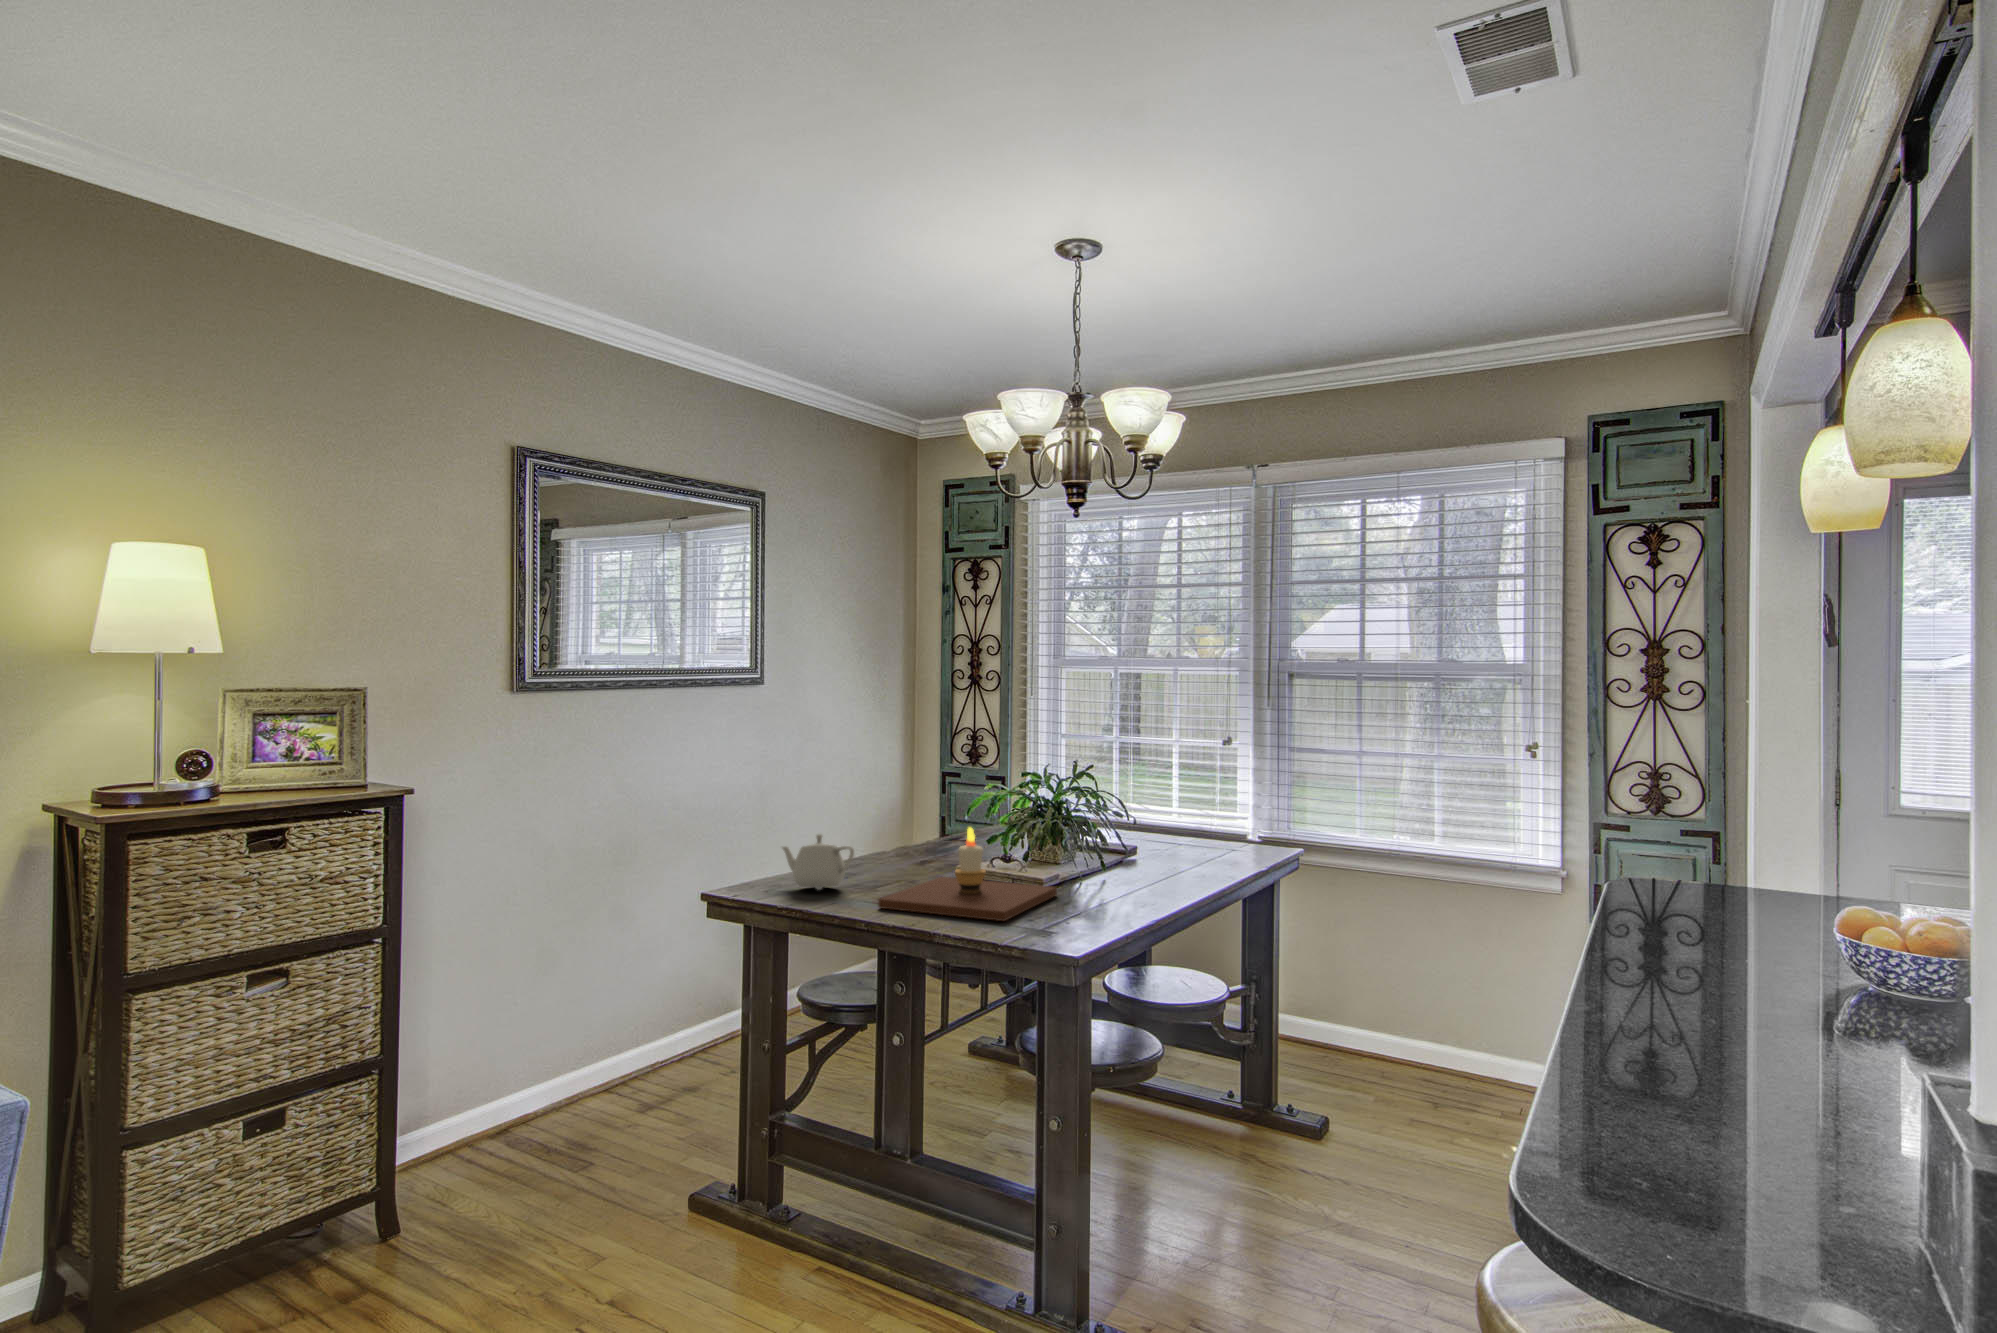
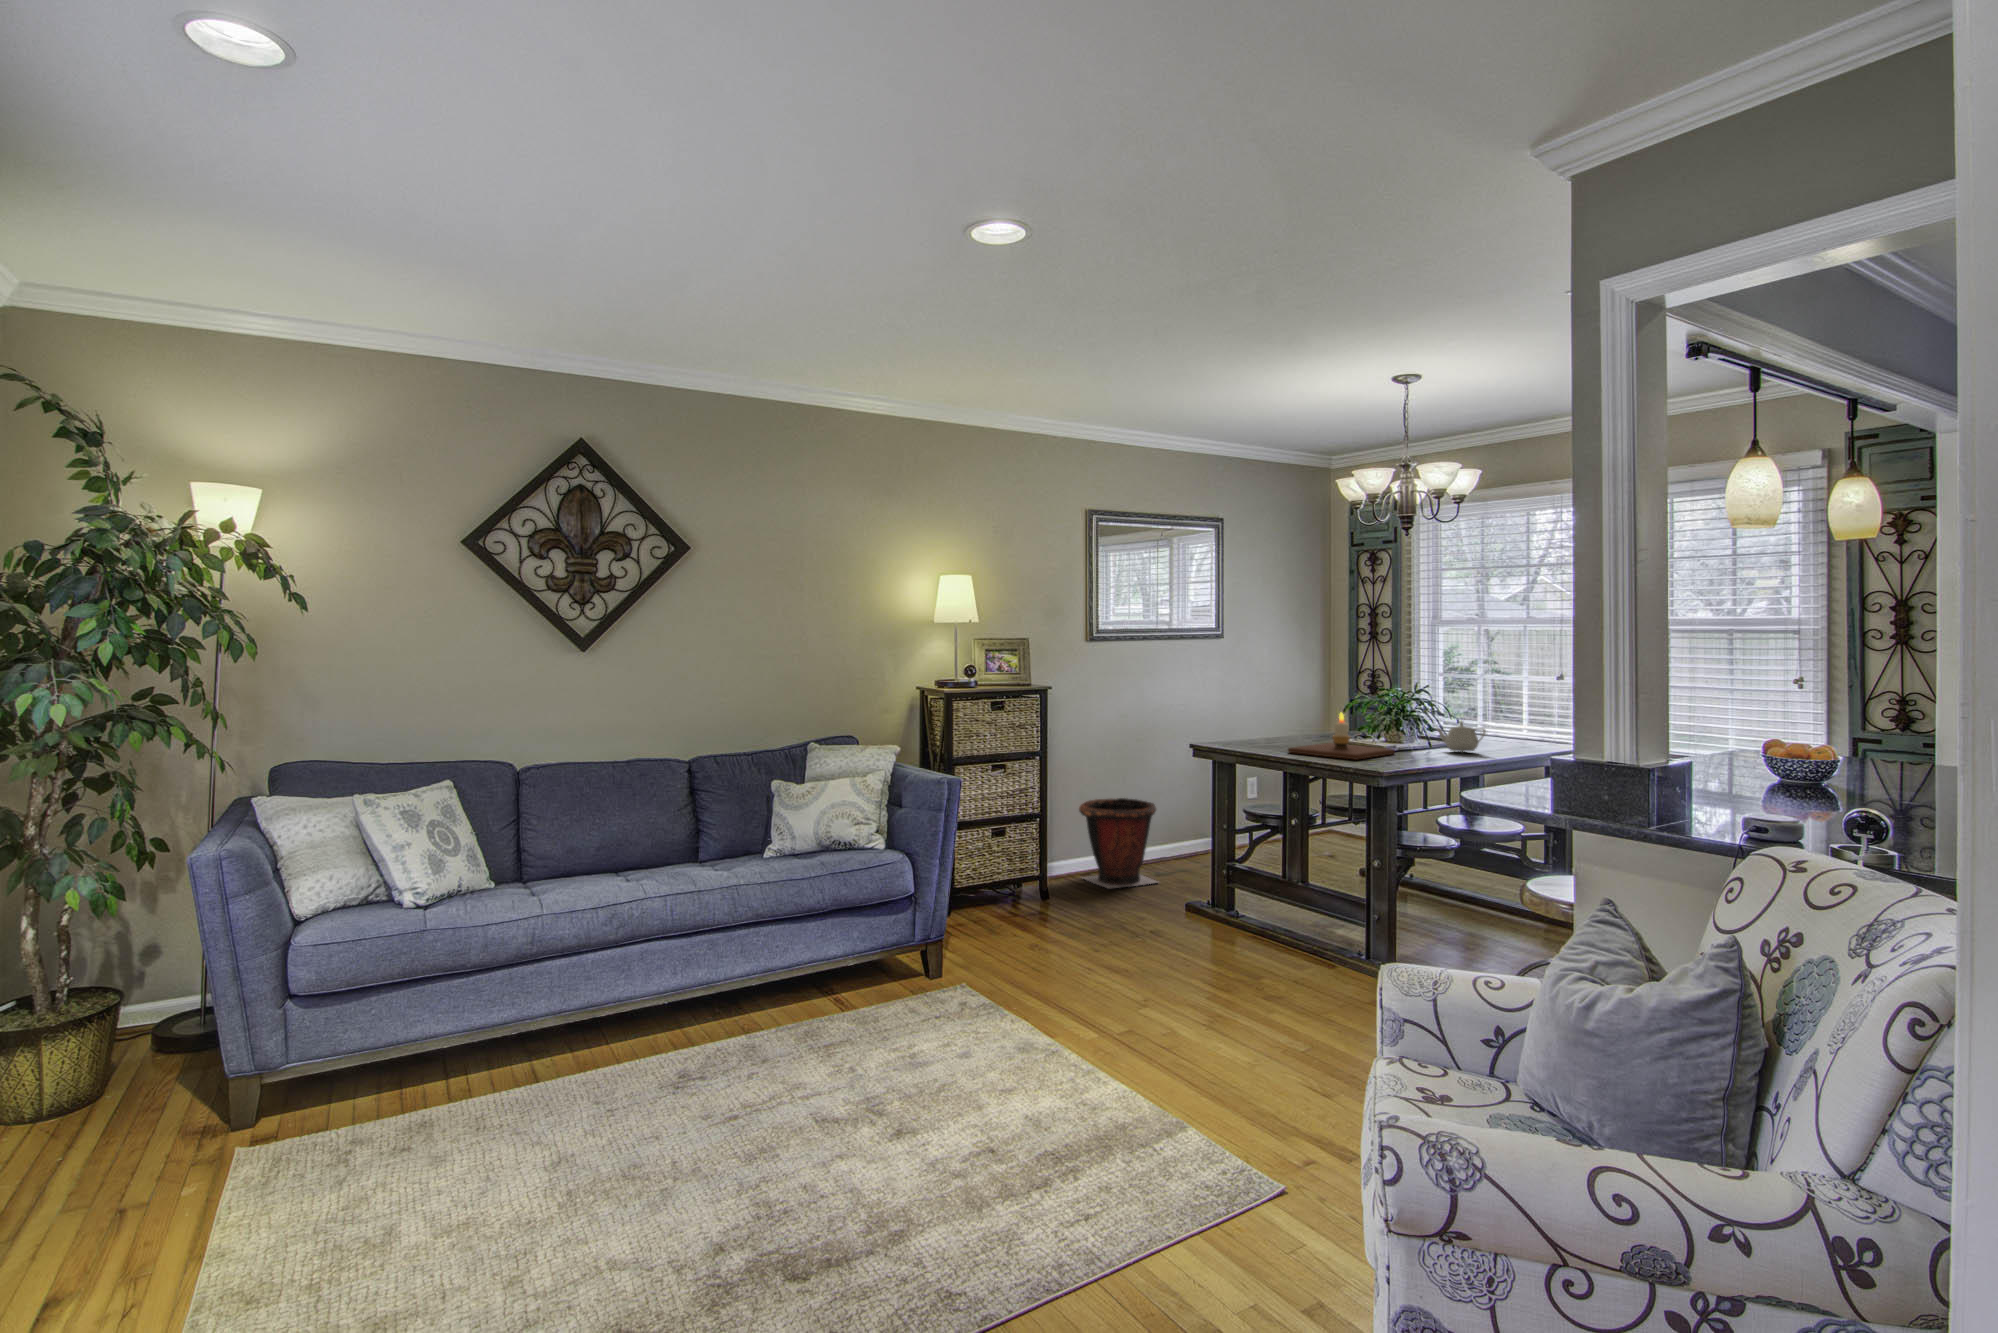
teapot: present [782,834,854,890] -> present [1437,721,1486,752]
waste bin: none [482,973,644,1169] -> present [1079,798,1157,888]

